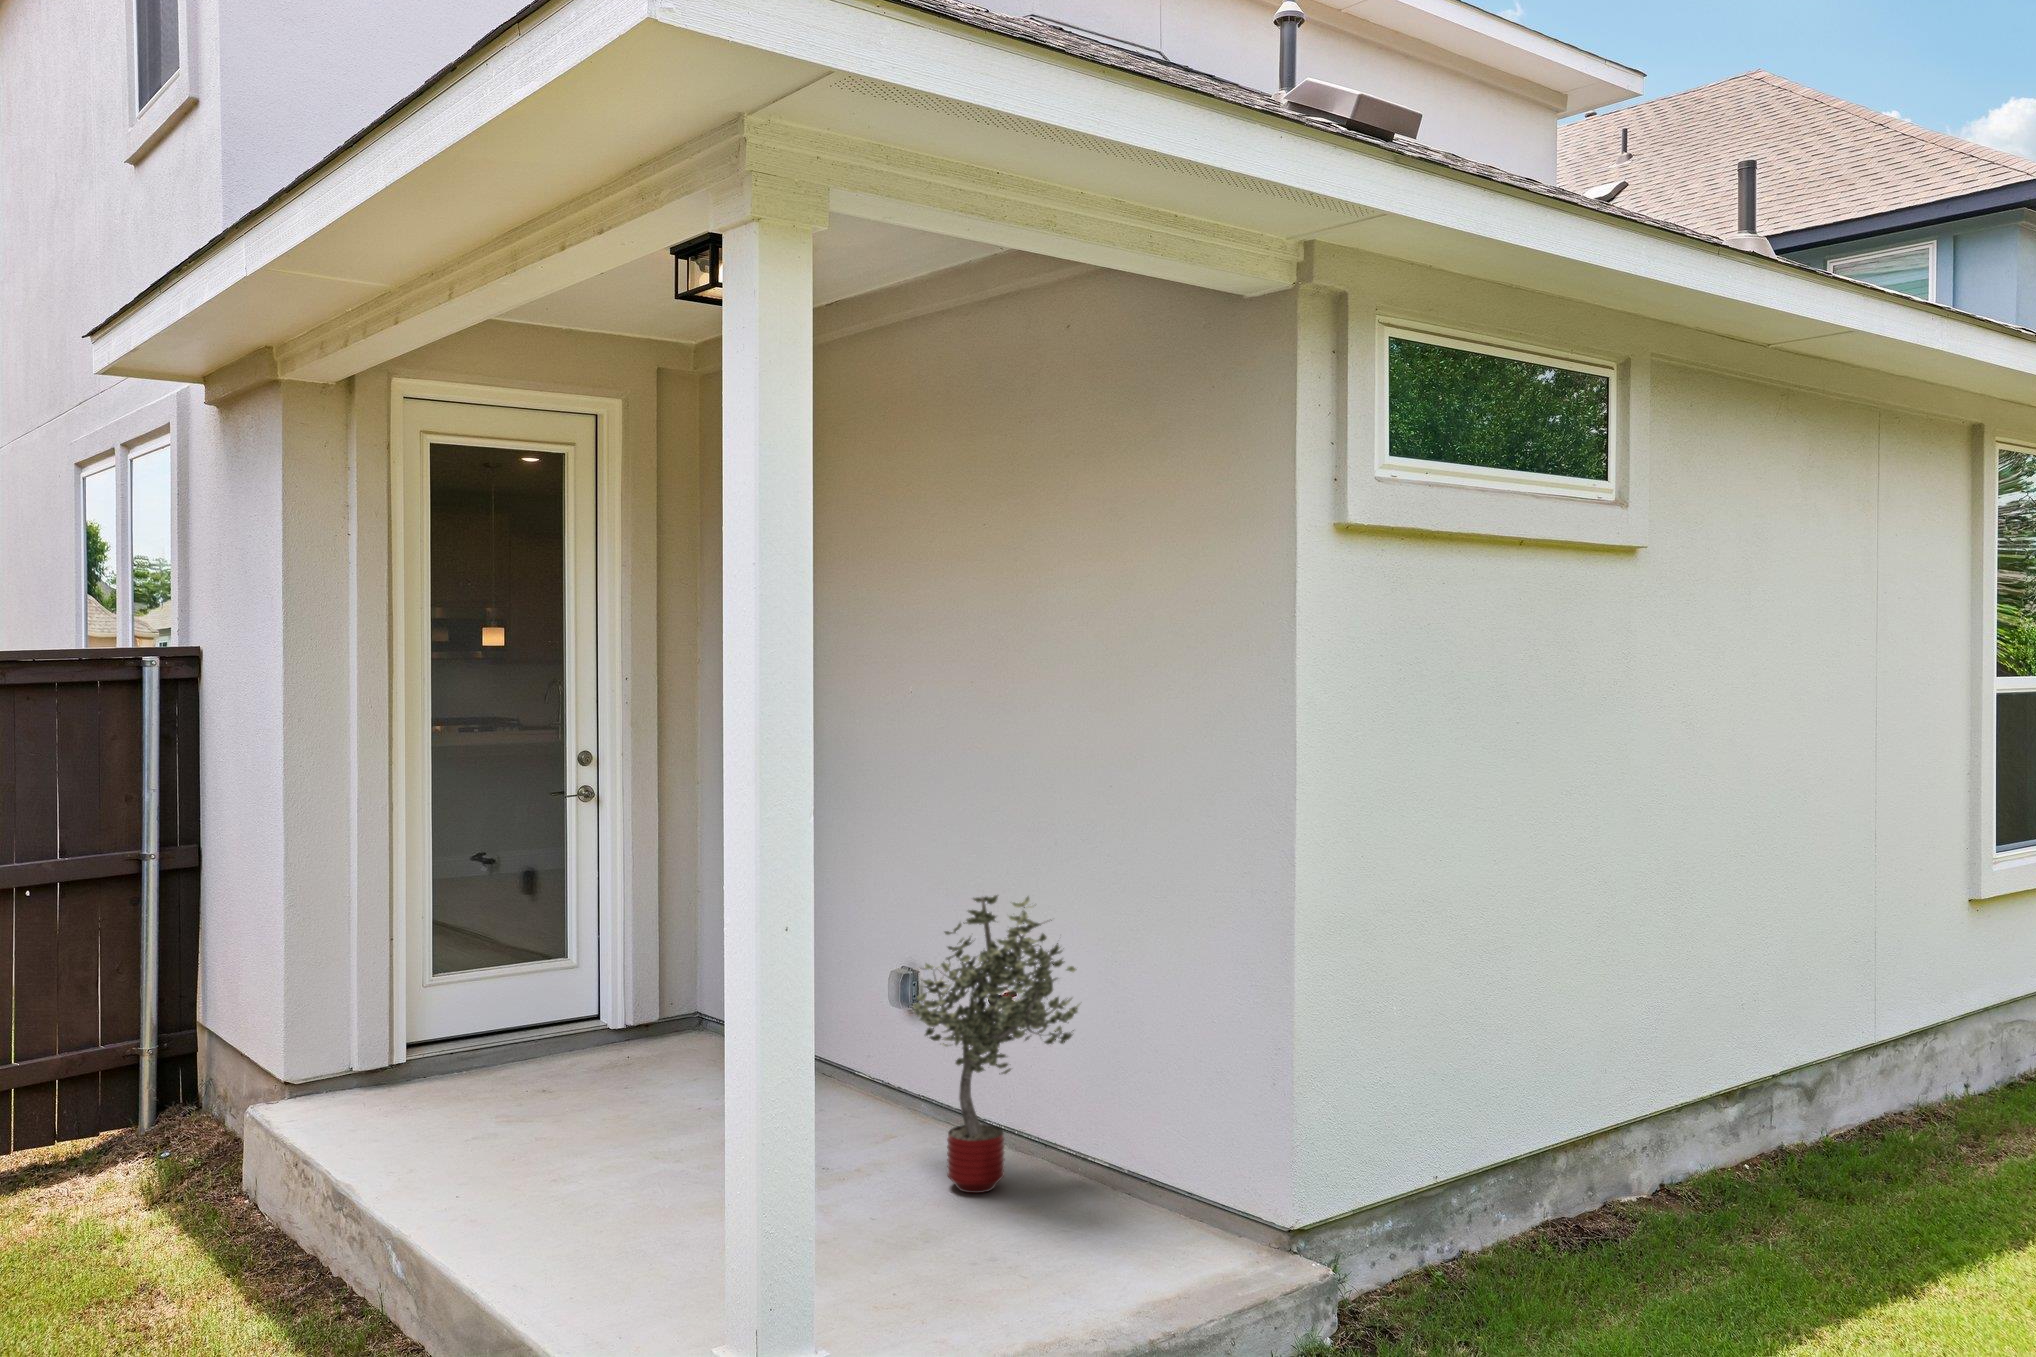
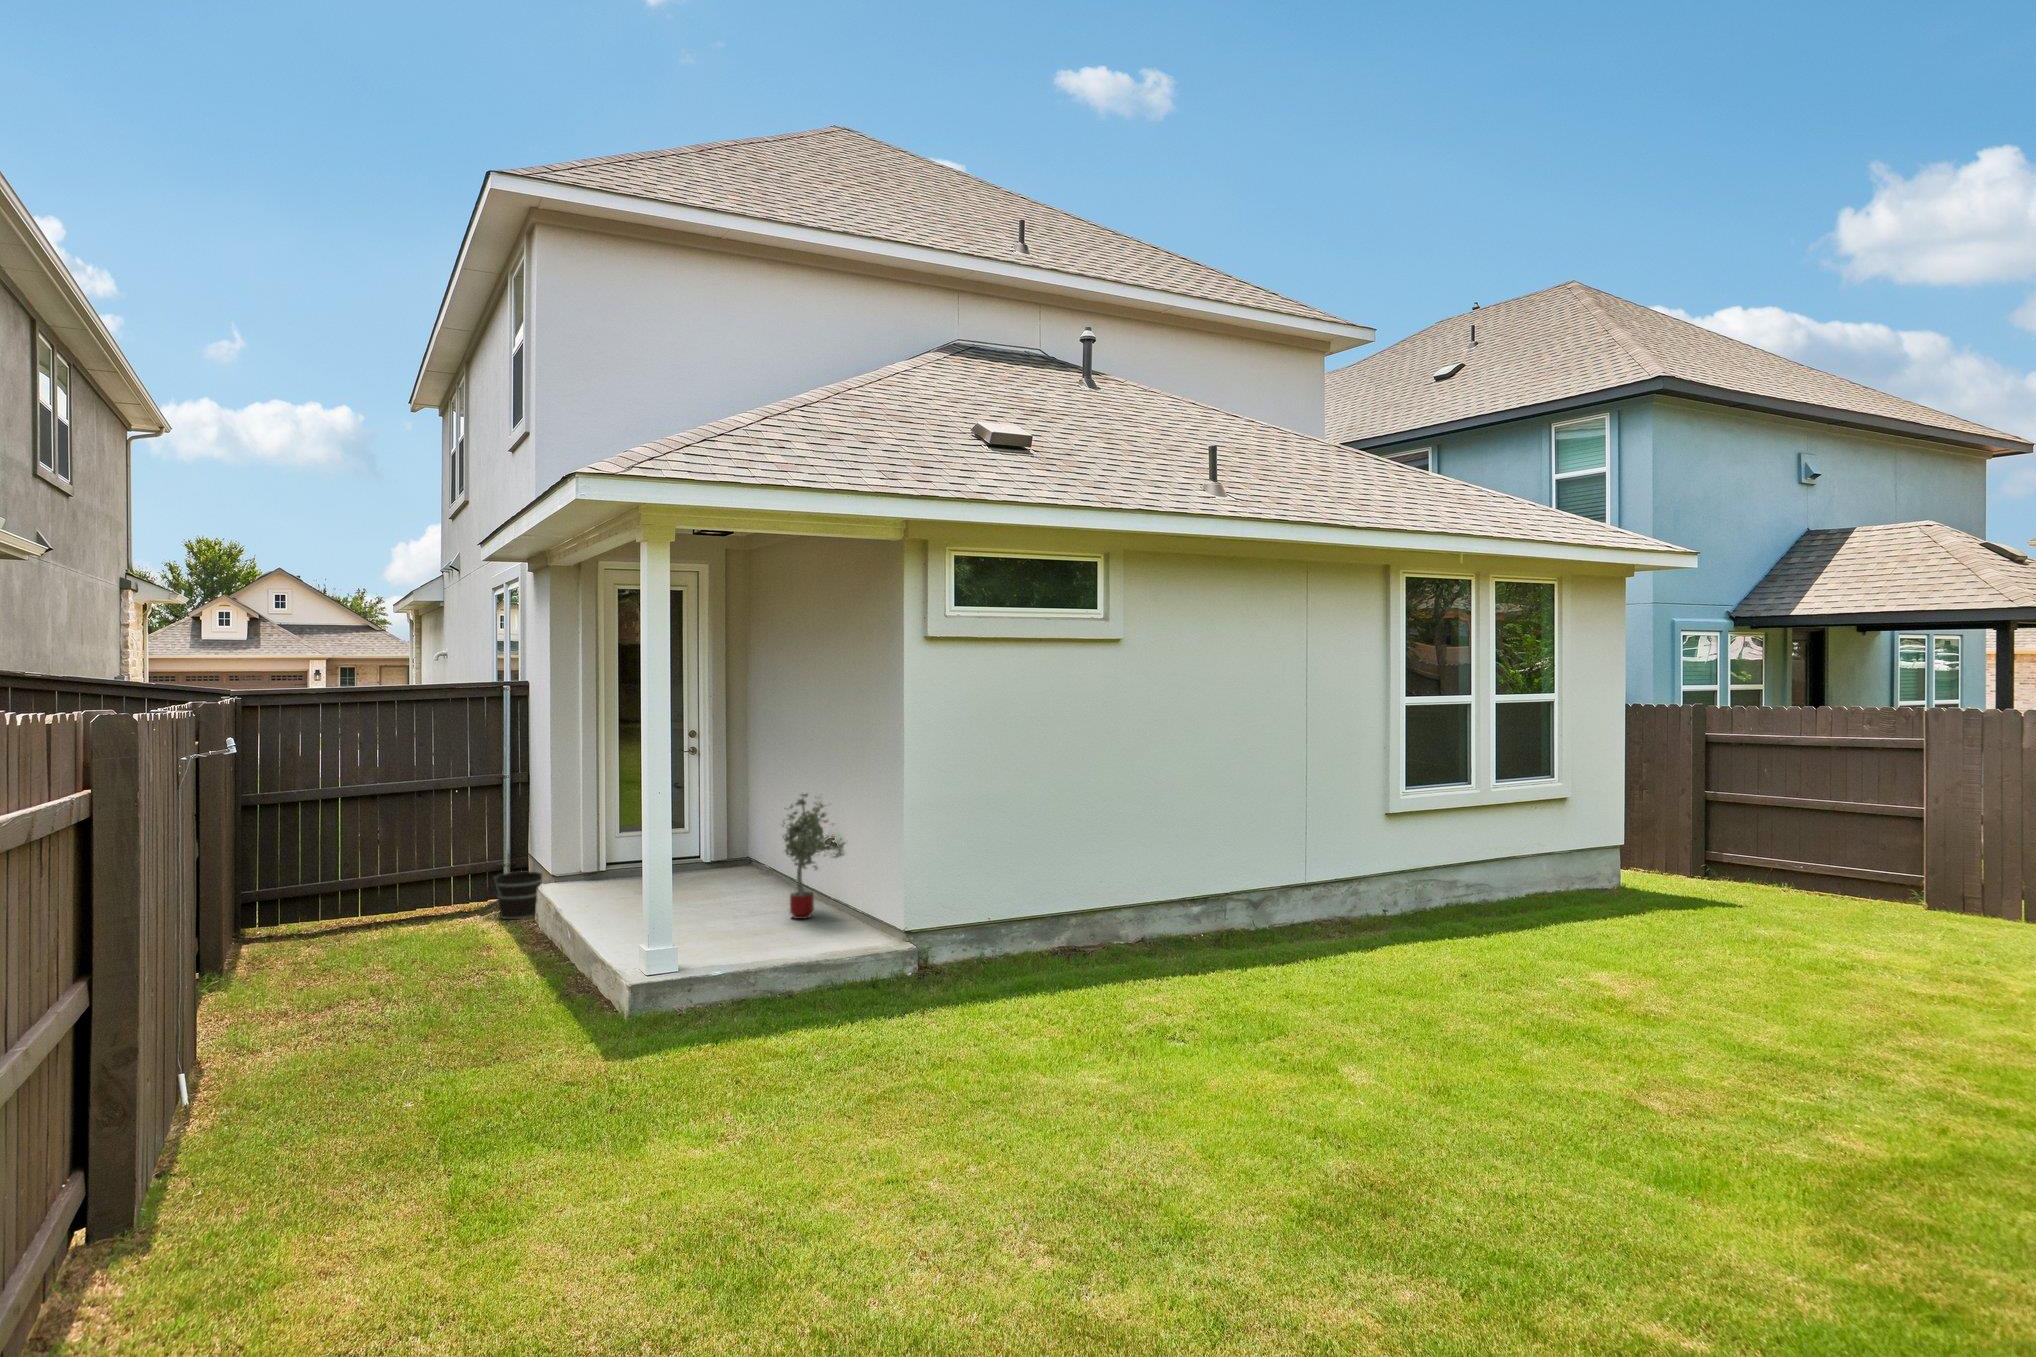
bucket: none [134,1073,252,1192] -> present [495,872,543,919]

